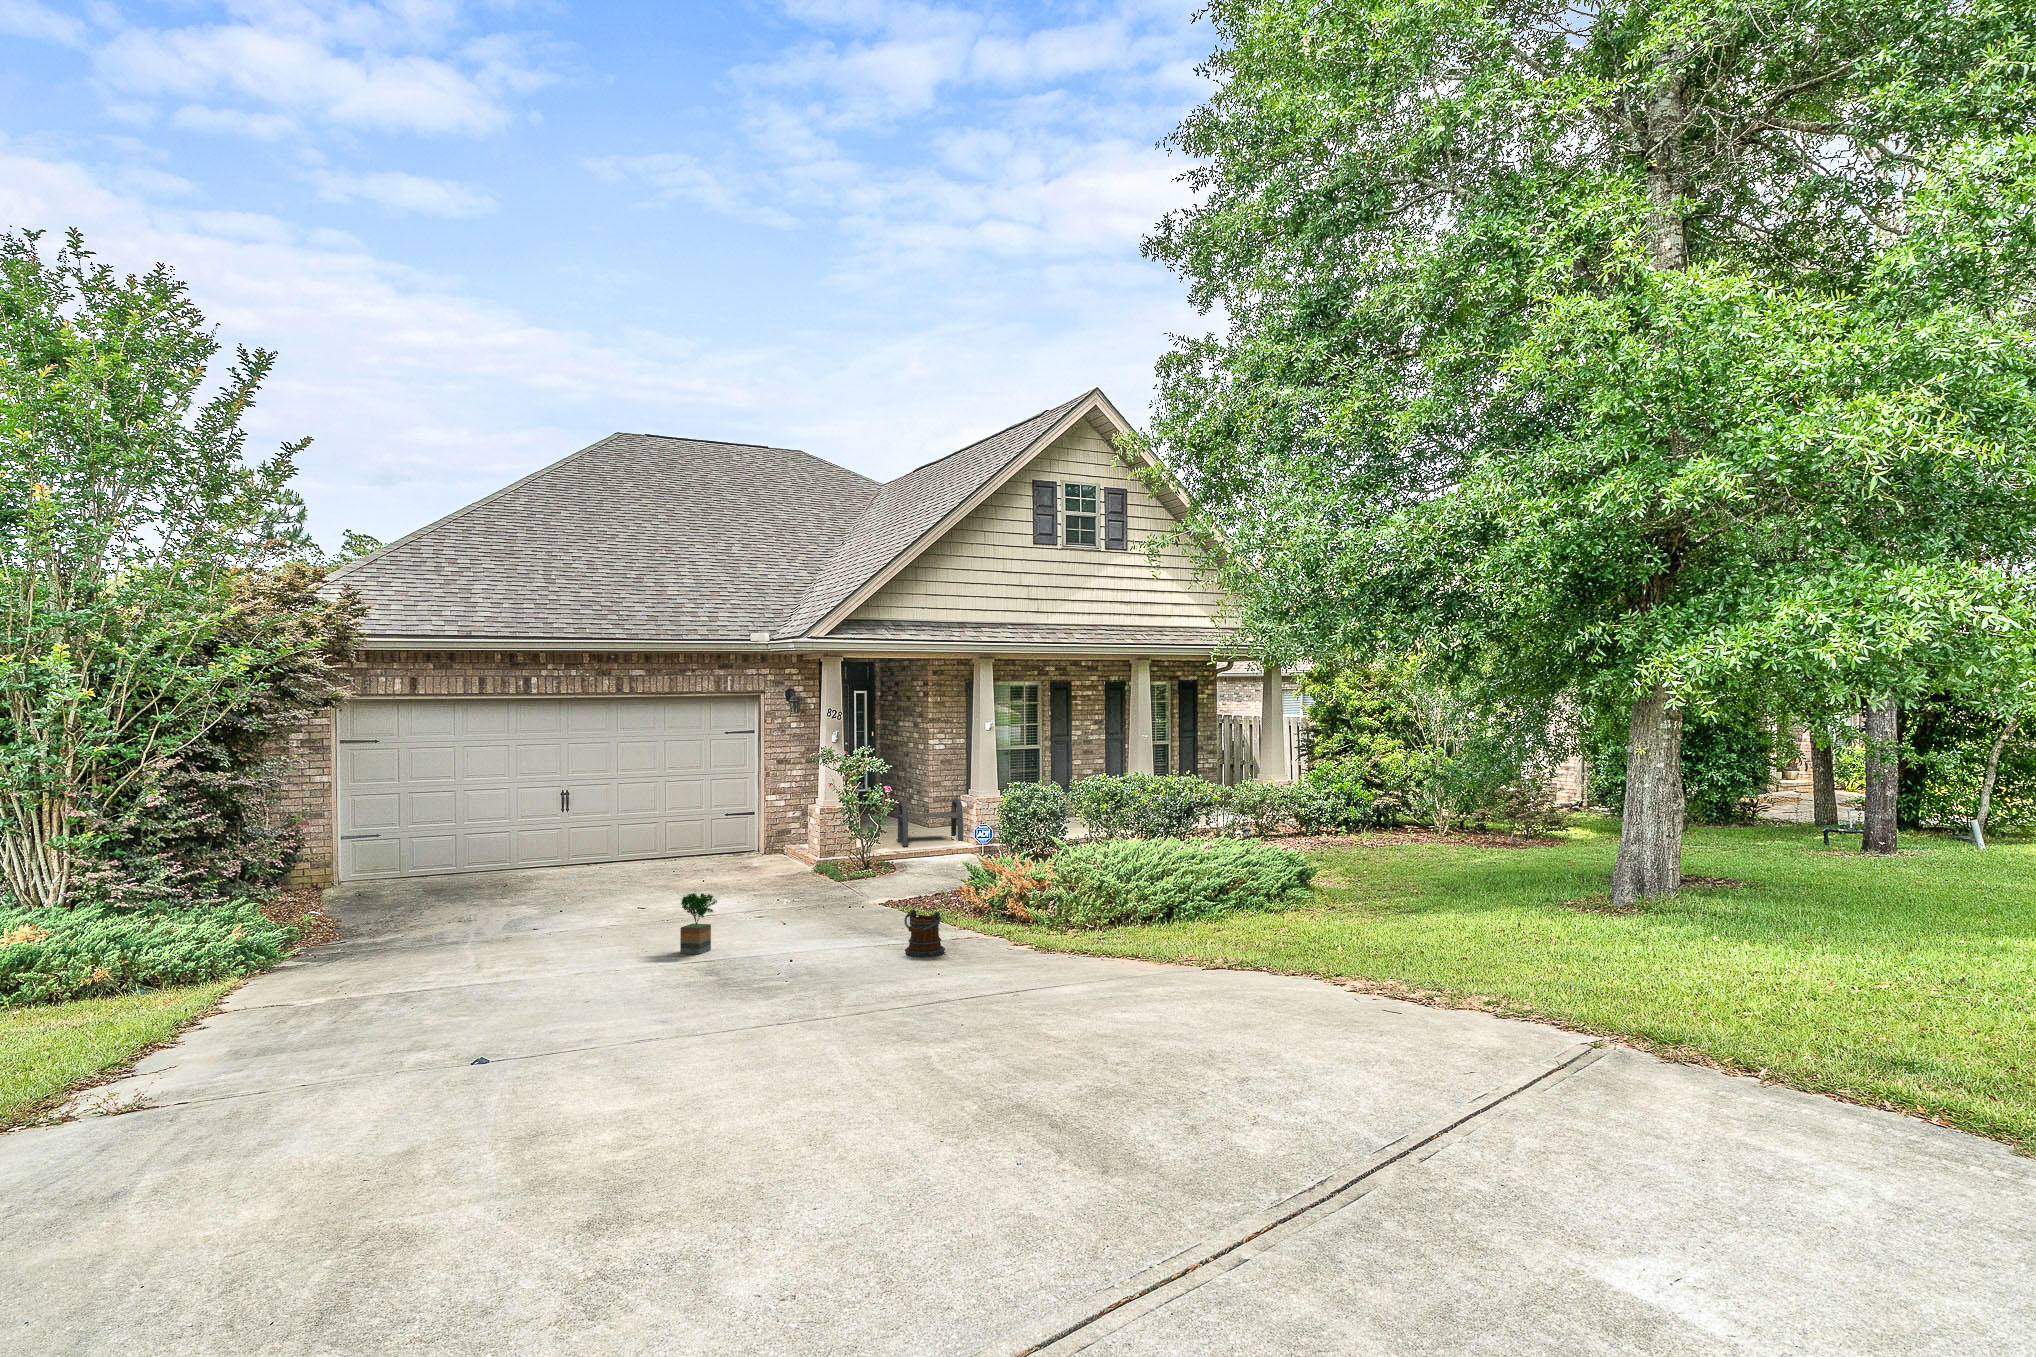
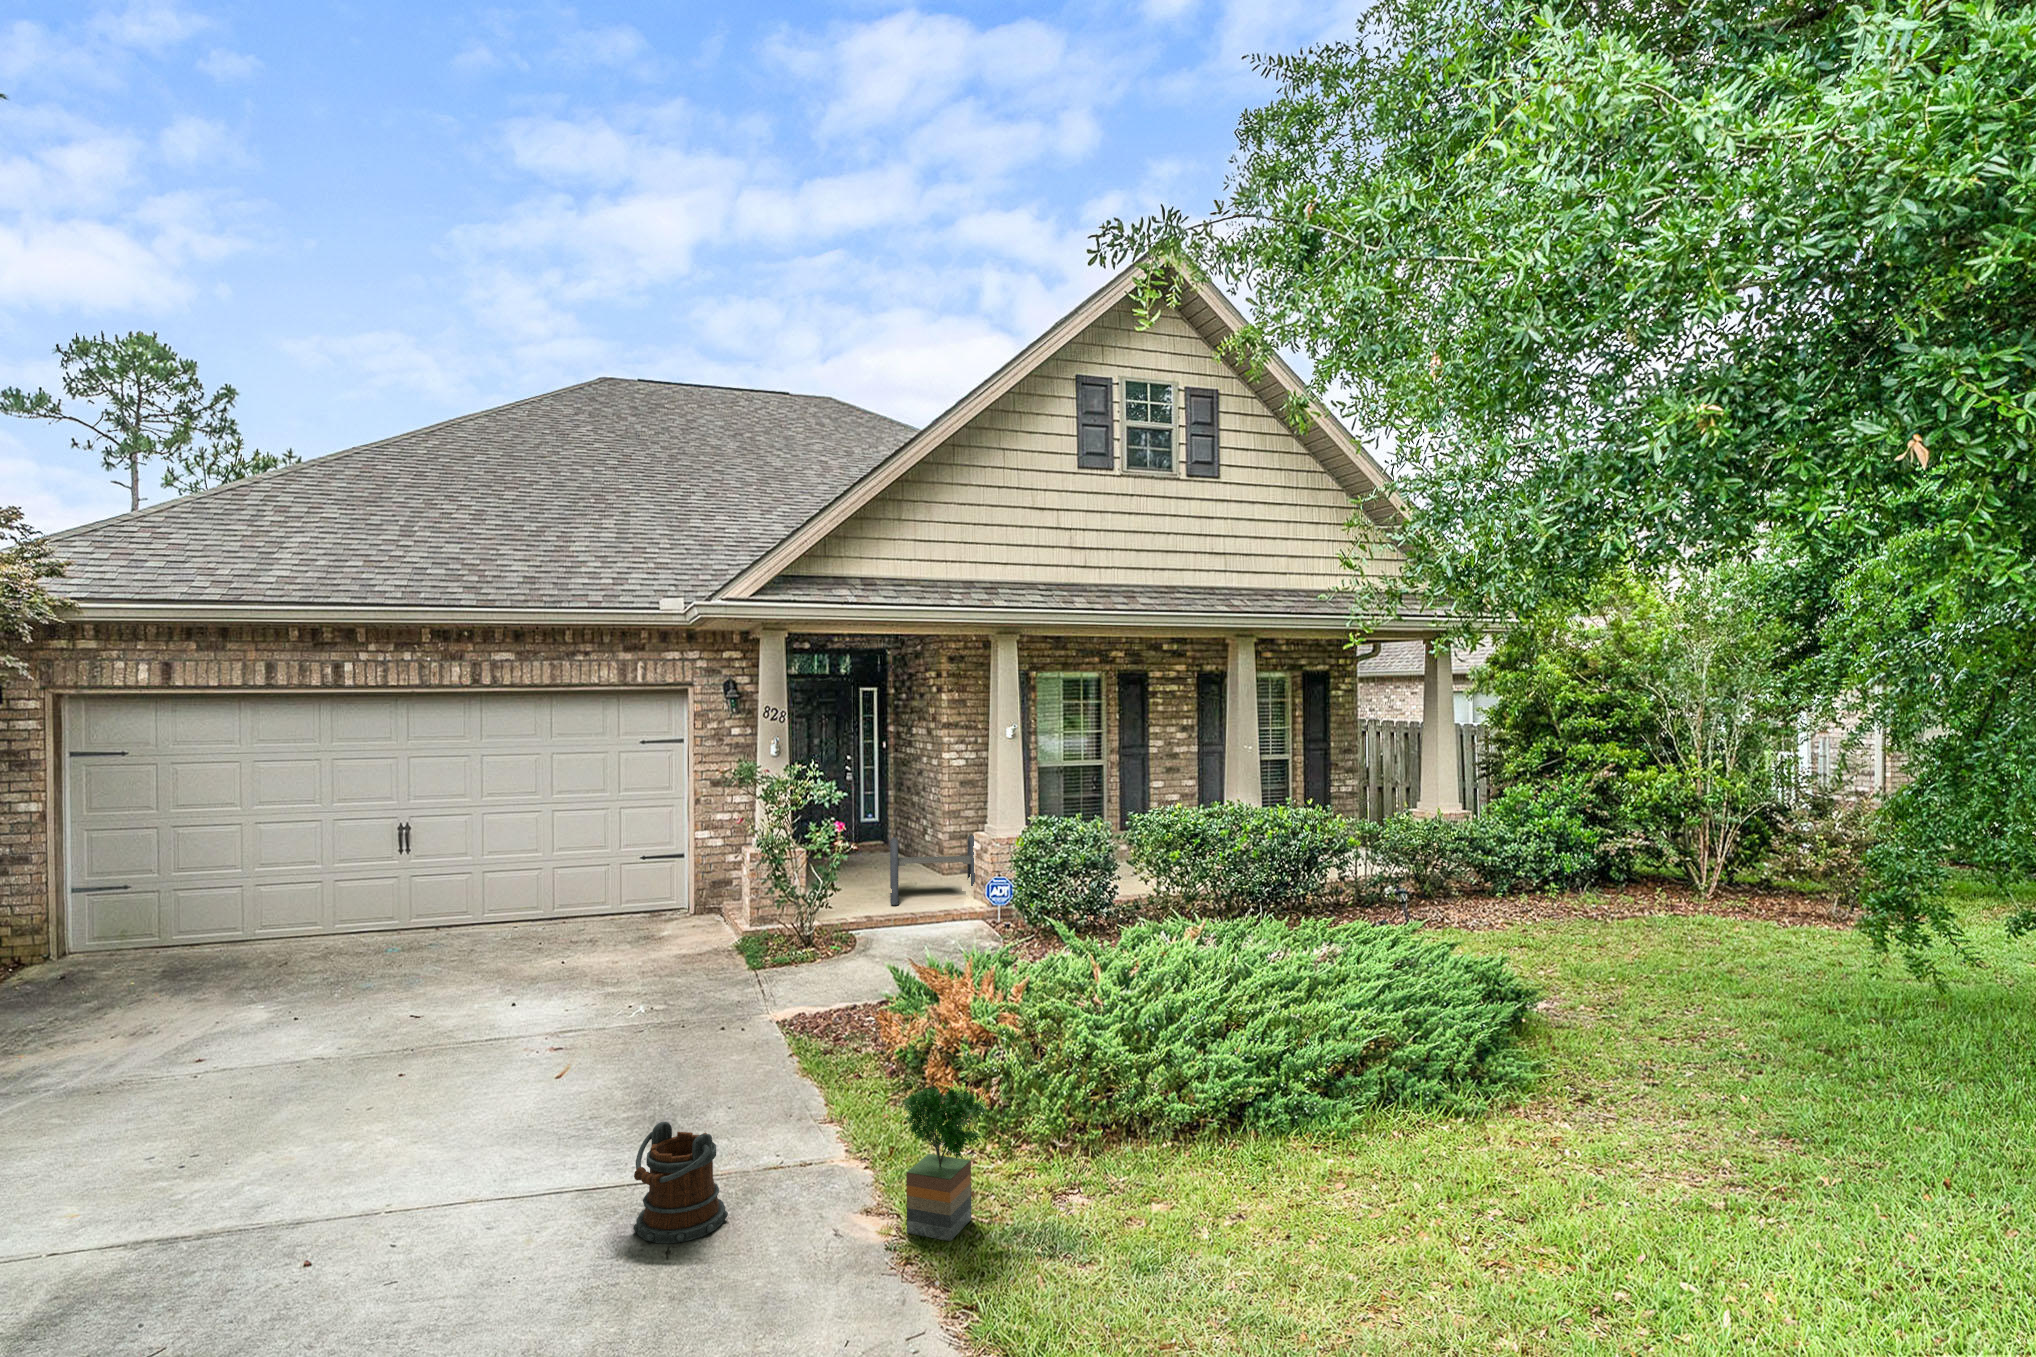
potted tree: present [680,893,717,954] -> present [904,1087,986,1241]

